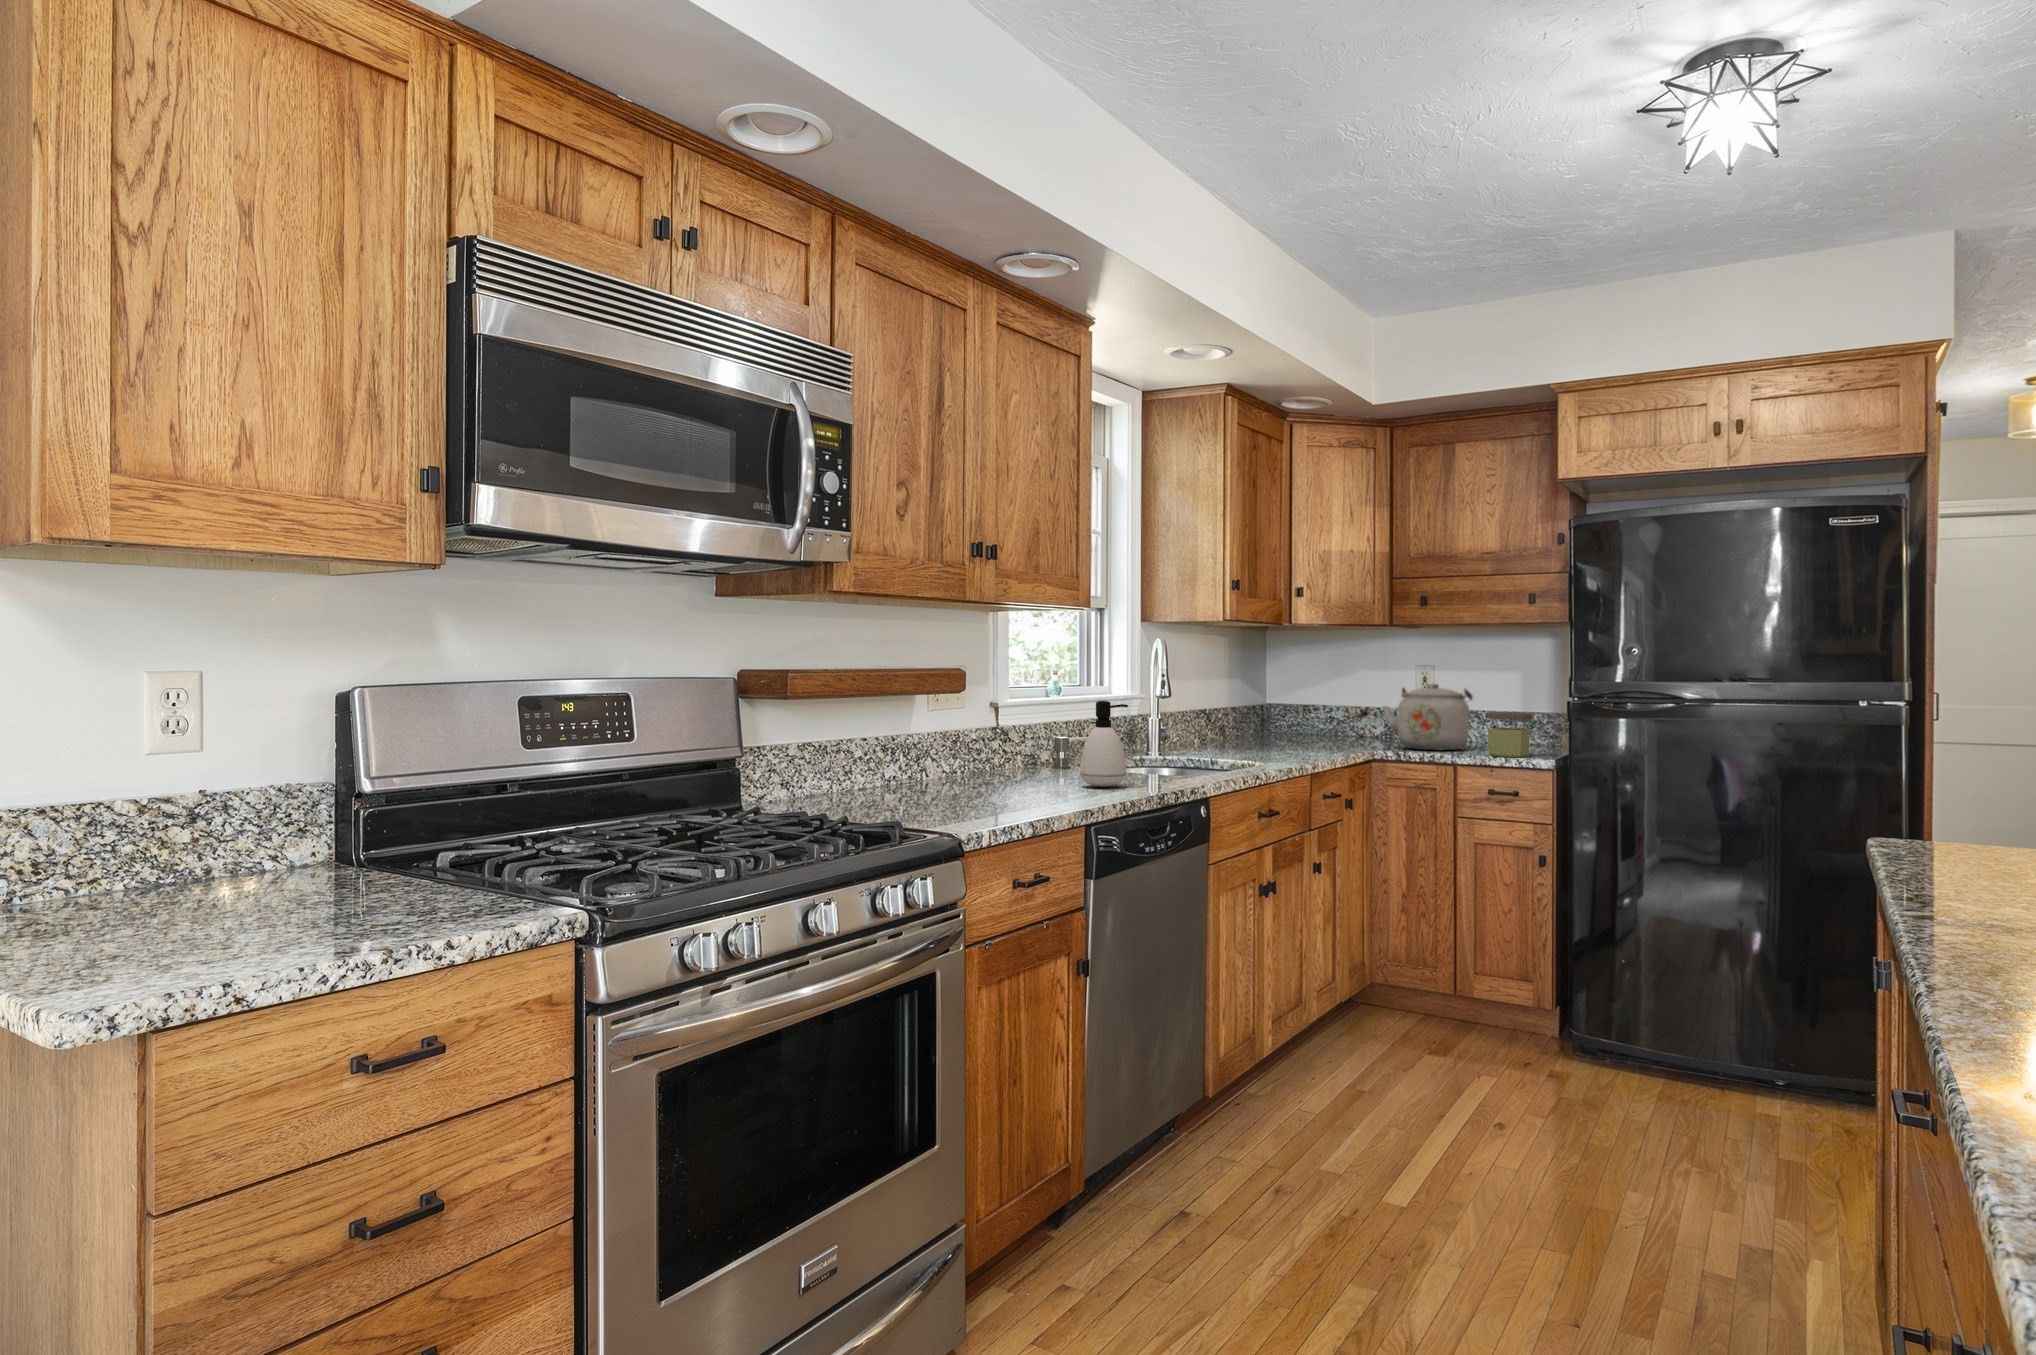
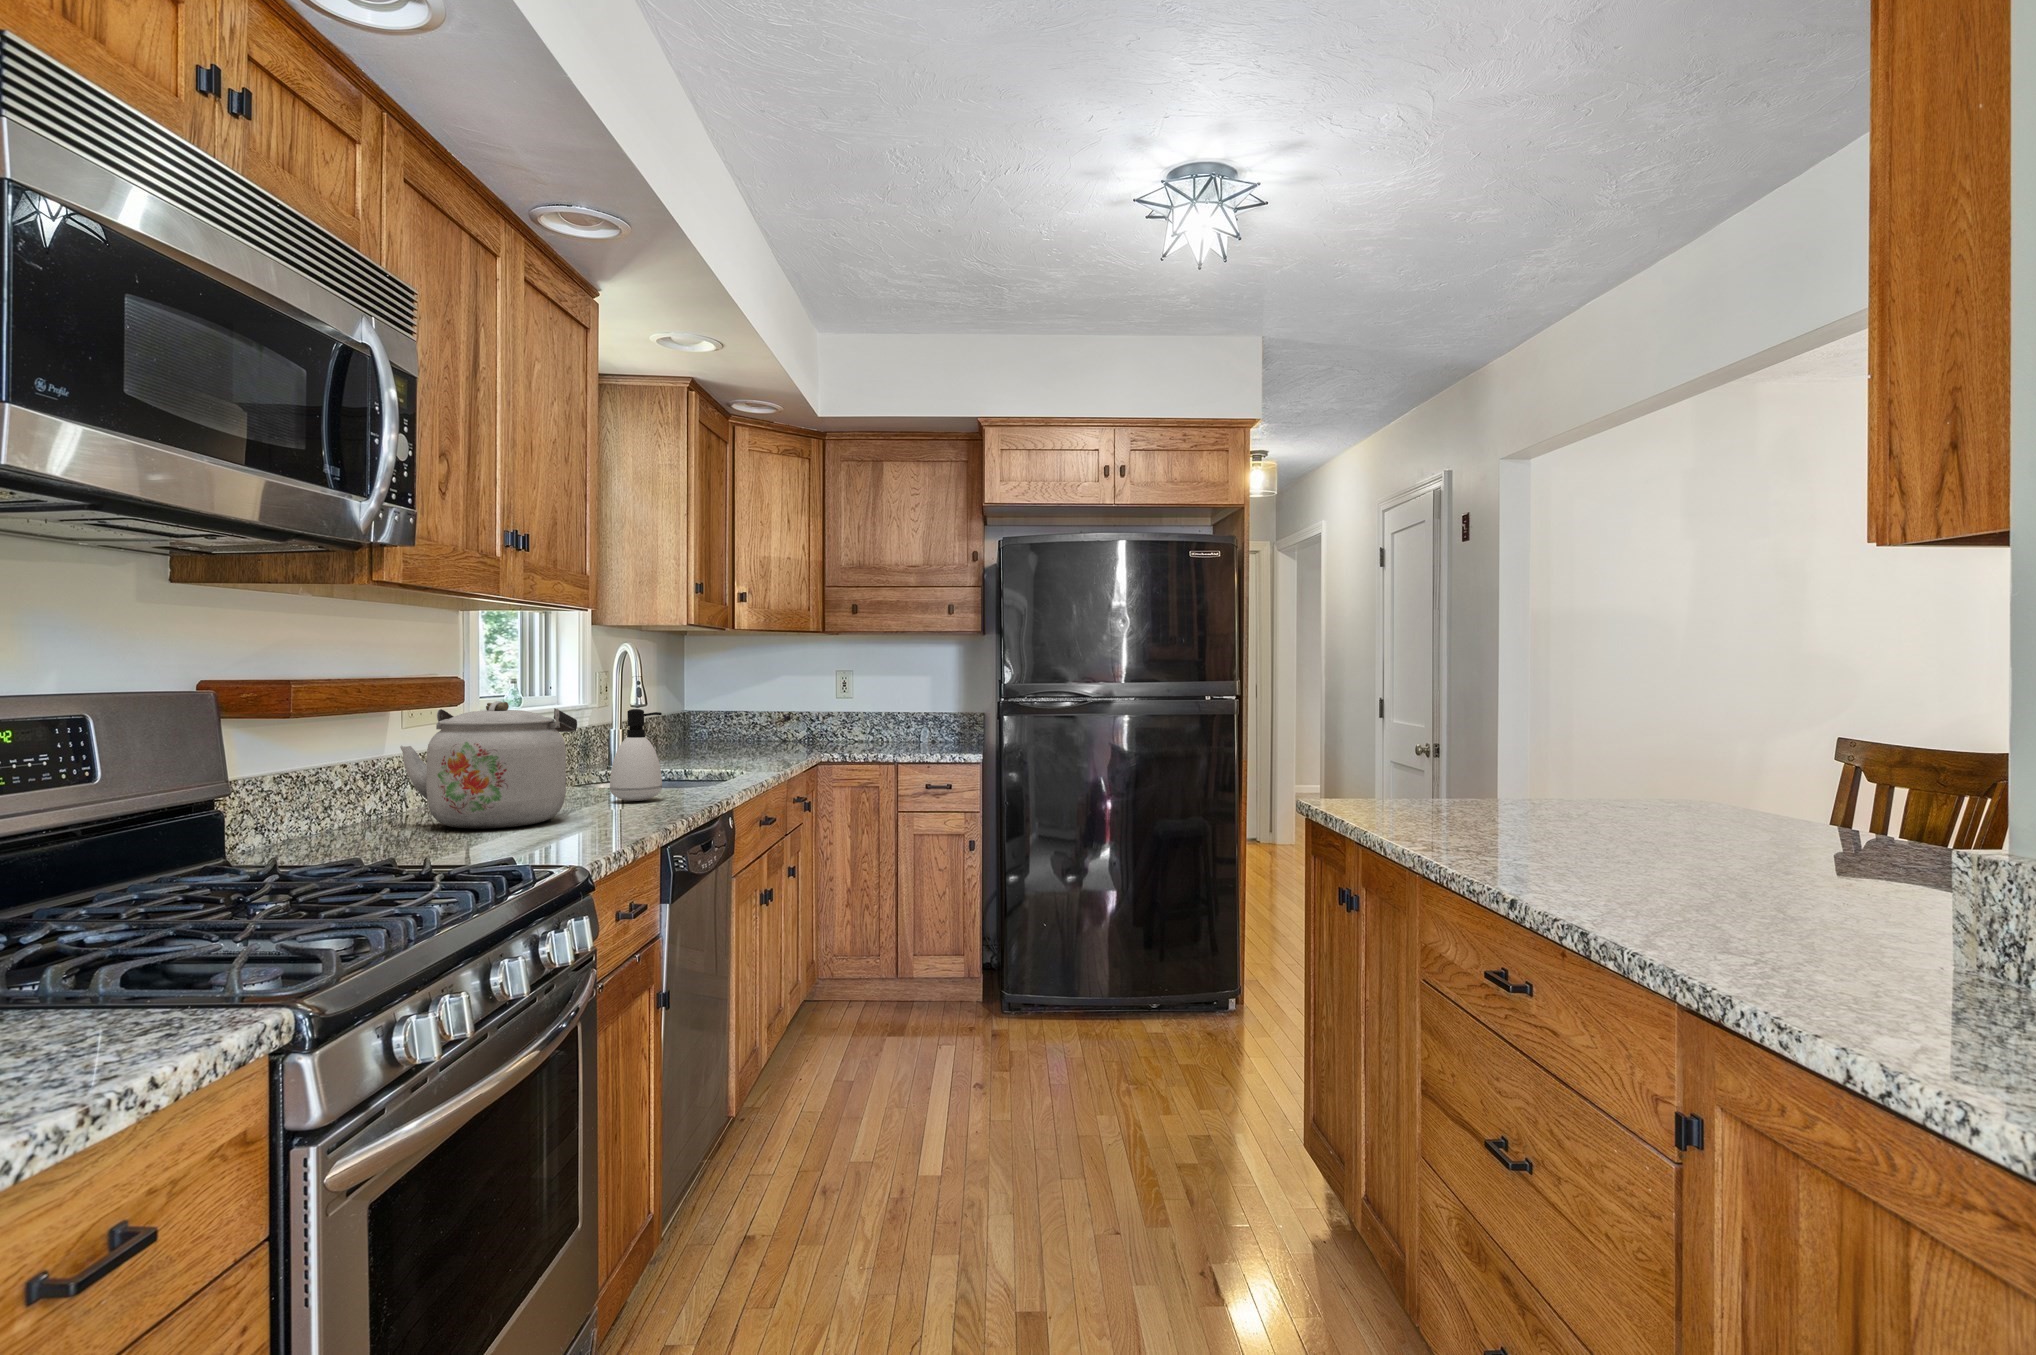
kettle: present [1384,683,1472,750] -> present [400,701,577,829]
jar: present [1485,712,1533,757] -> none [908,712,945,751]

